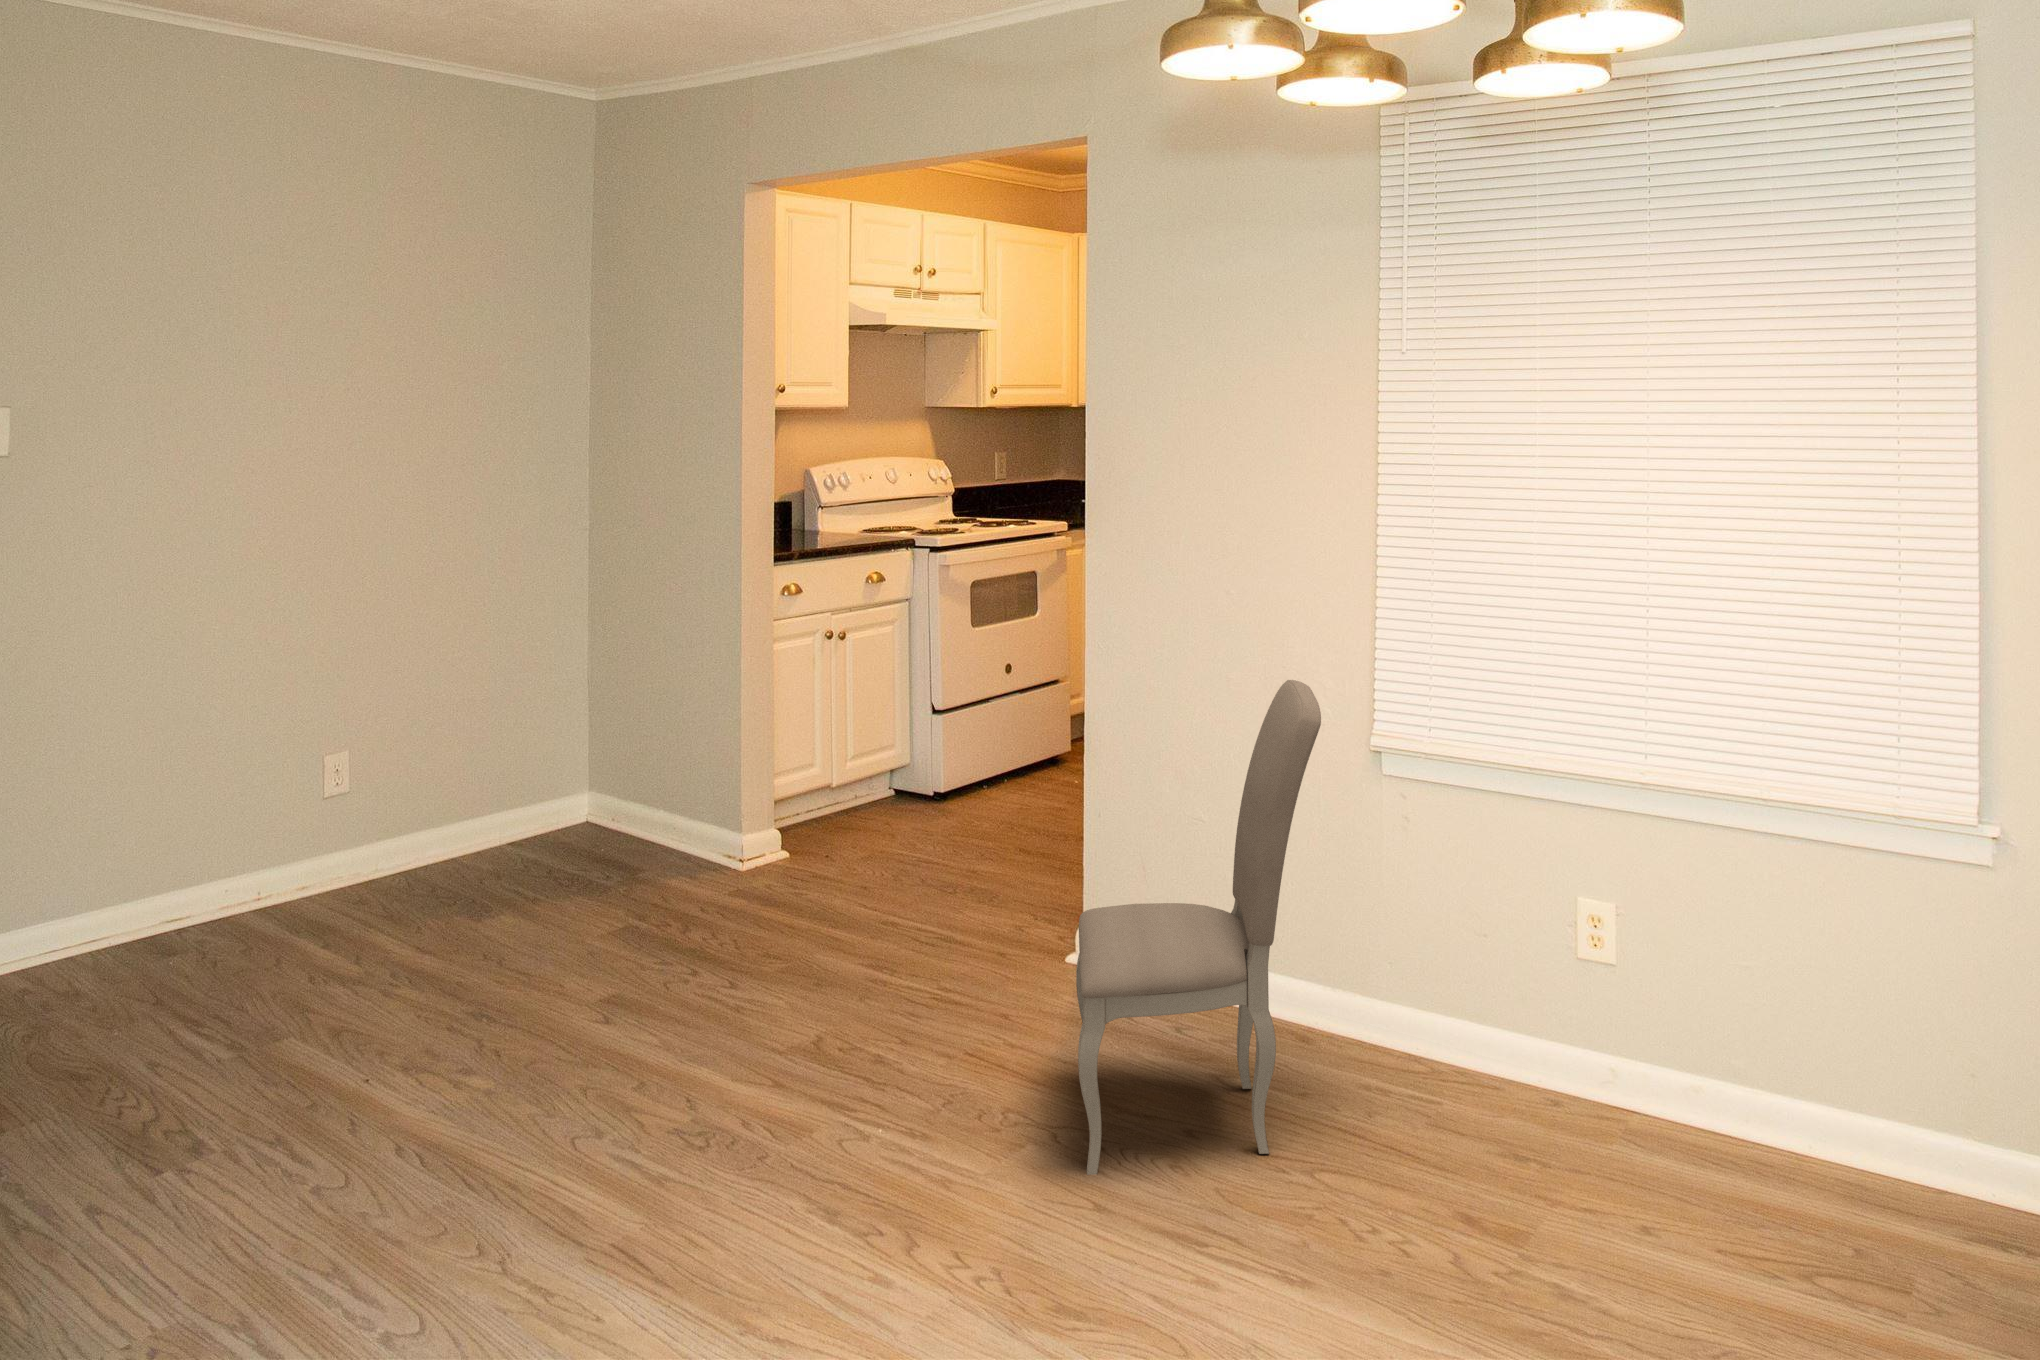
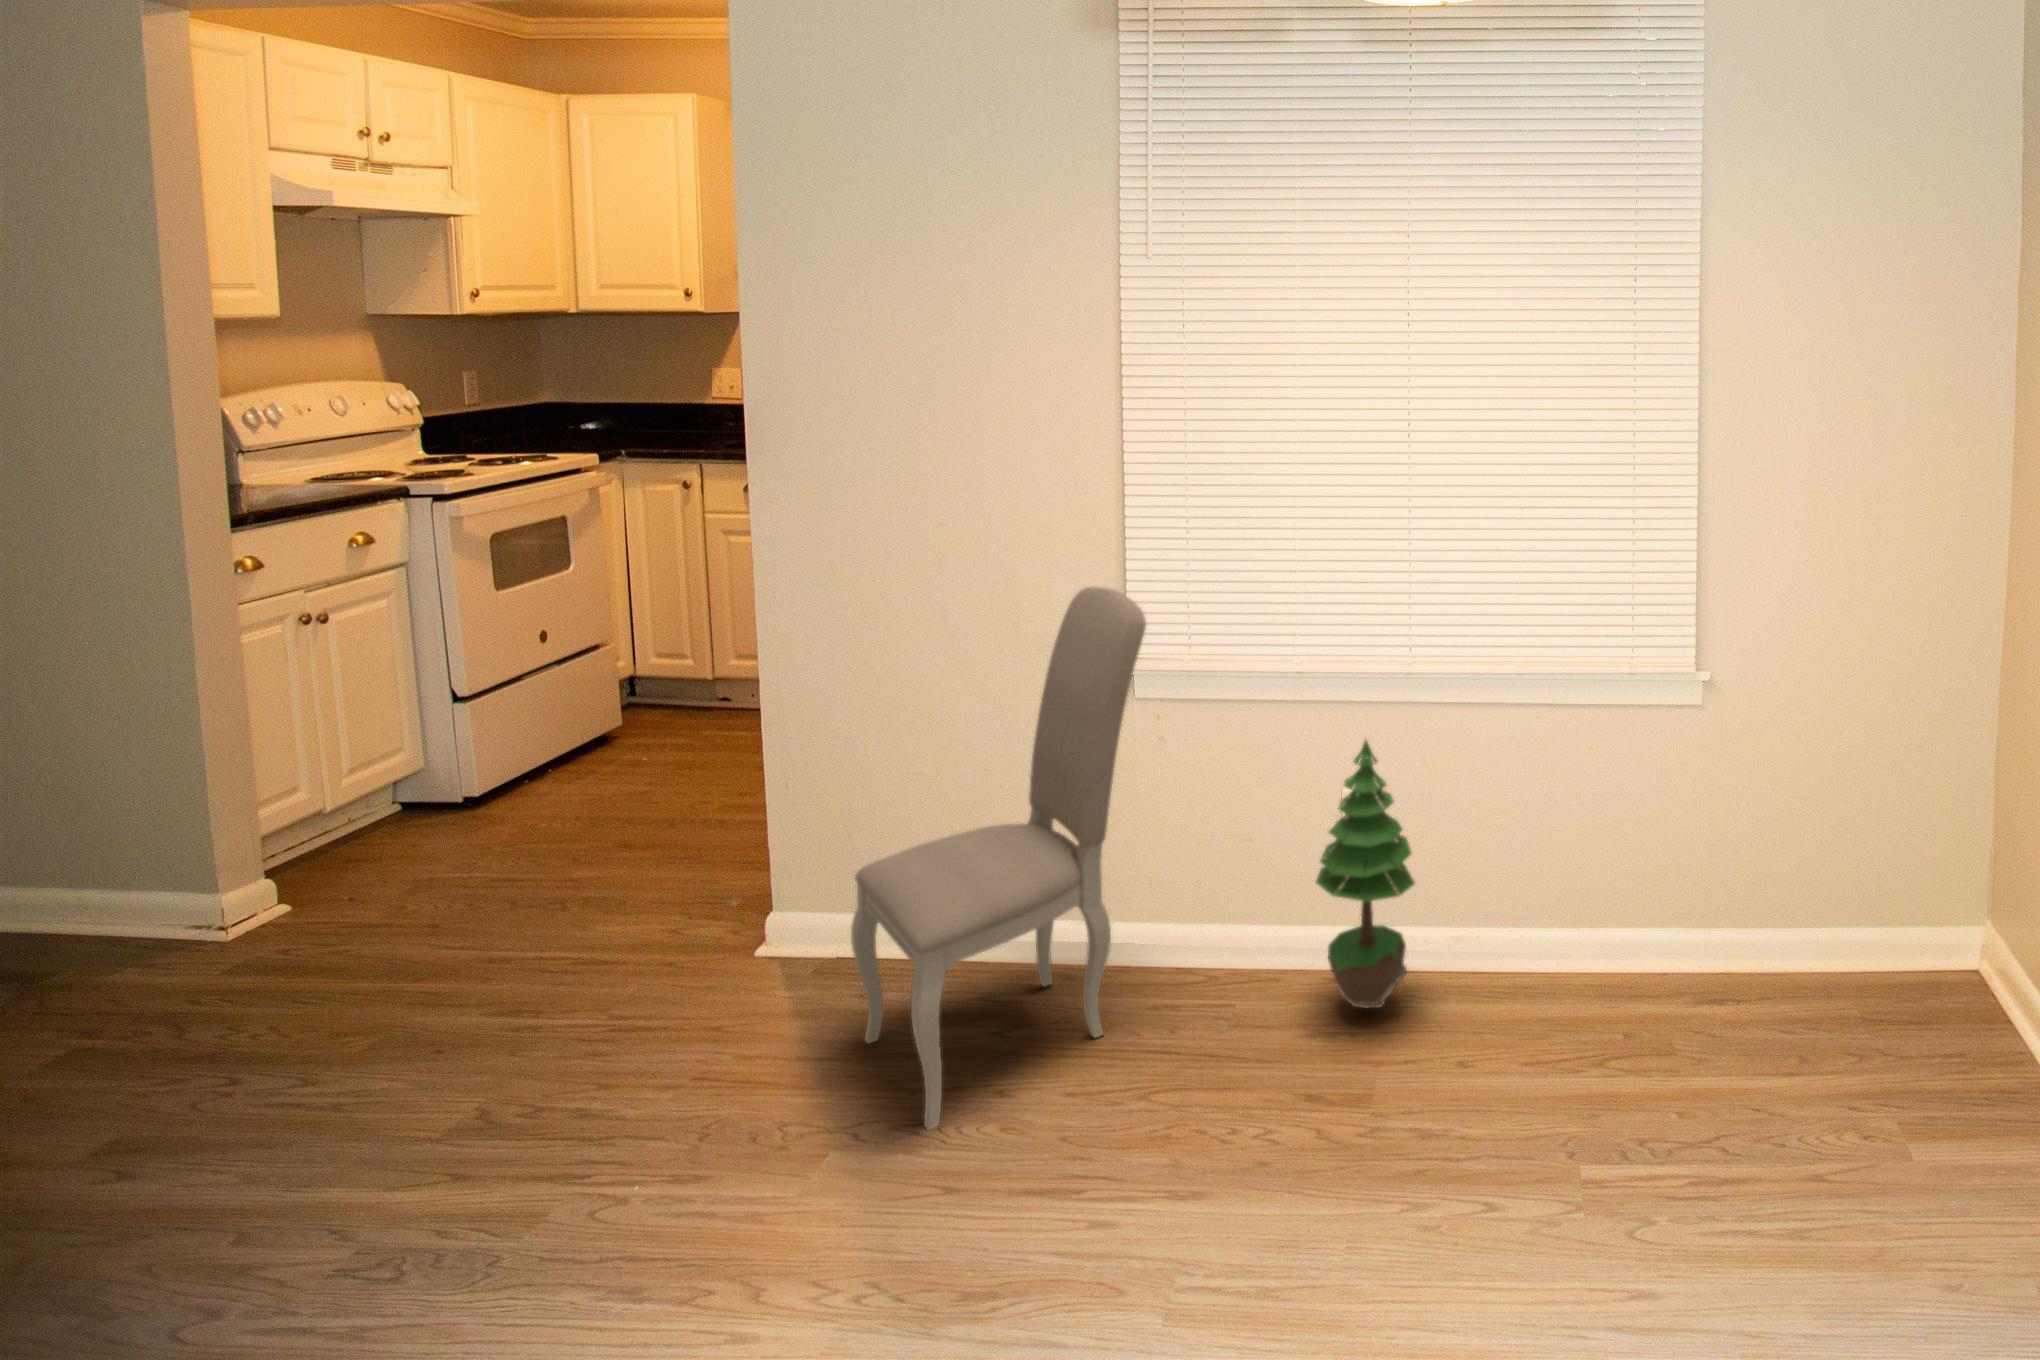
potted tree: none [1479,902,1603,1242] -> present [1316,740,1415,1008]

